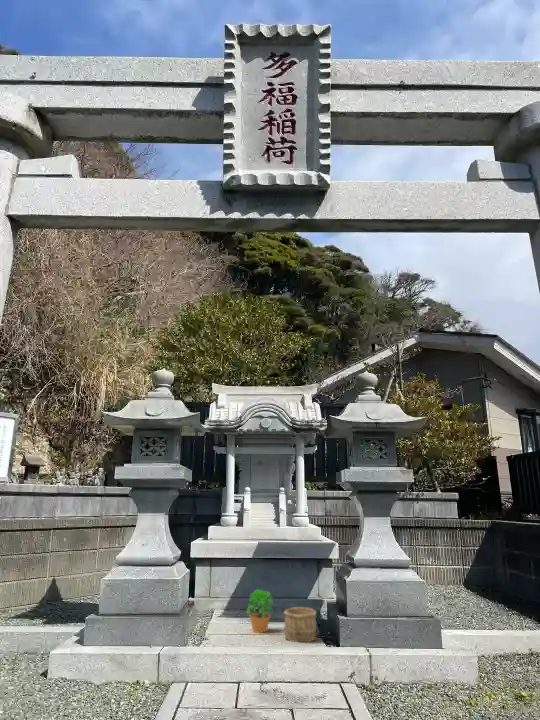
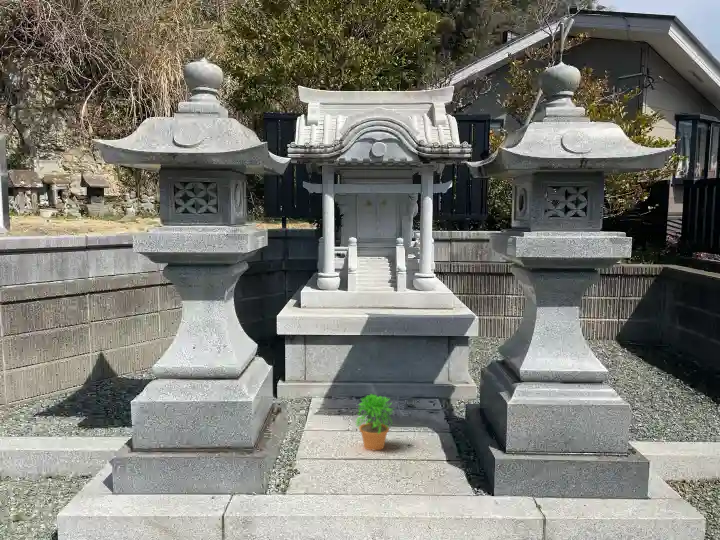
wooden bucket: present [284,607,316,642] -> none [409,422,456,473]

